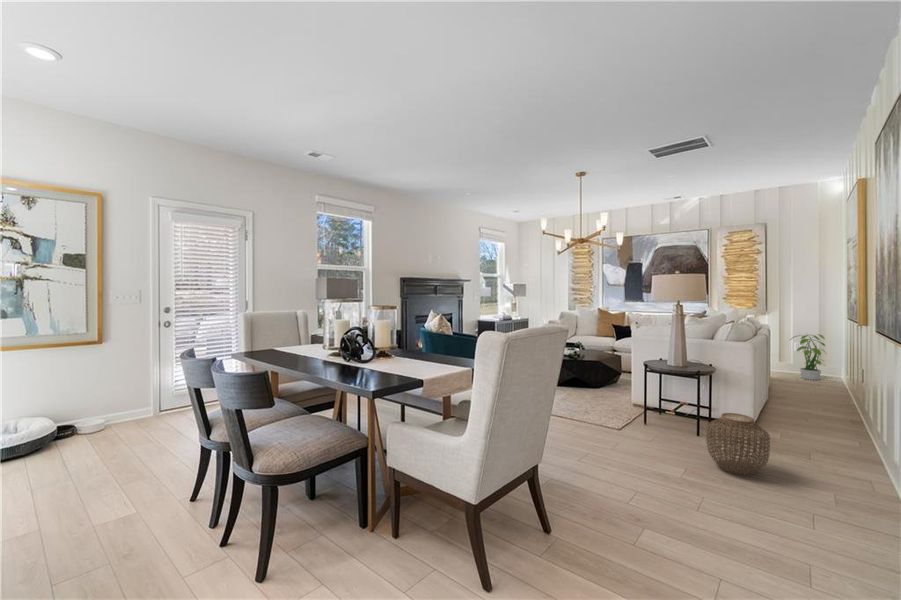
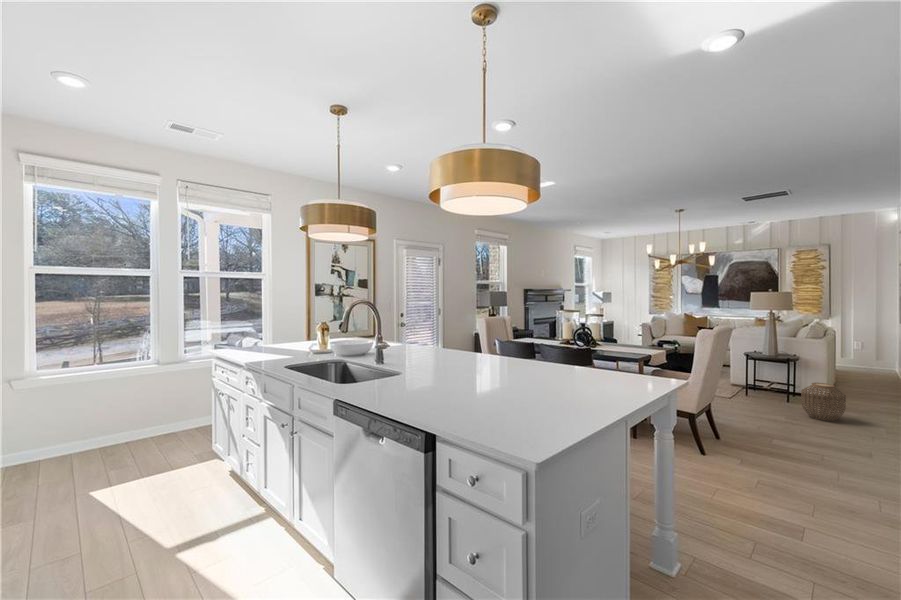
potted plant: present [791,335,825,380] -> none [850,333,883,372]

